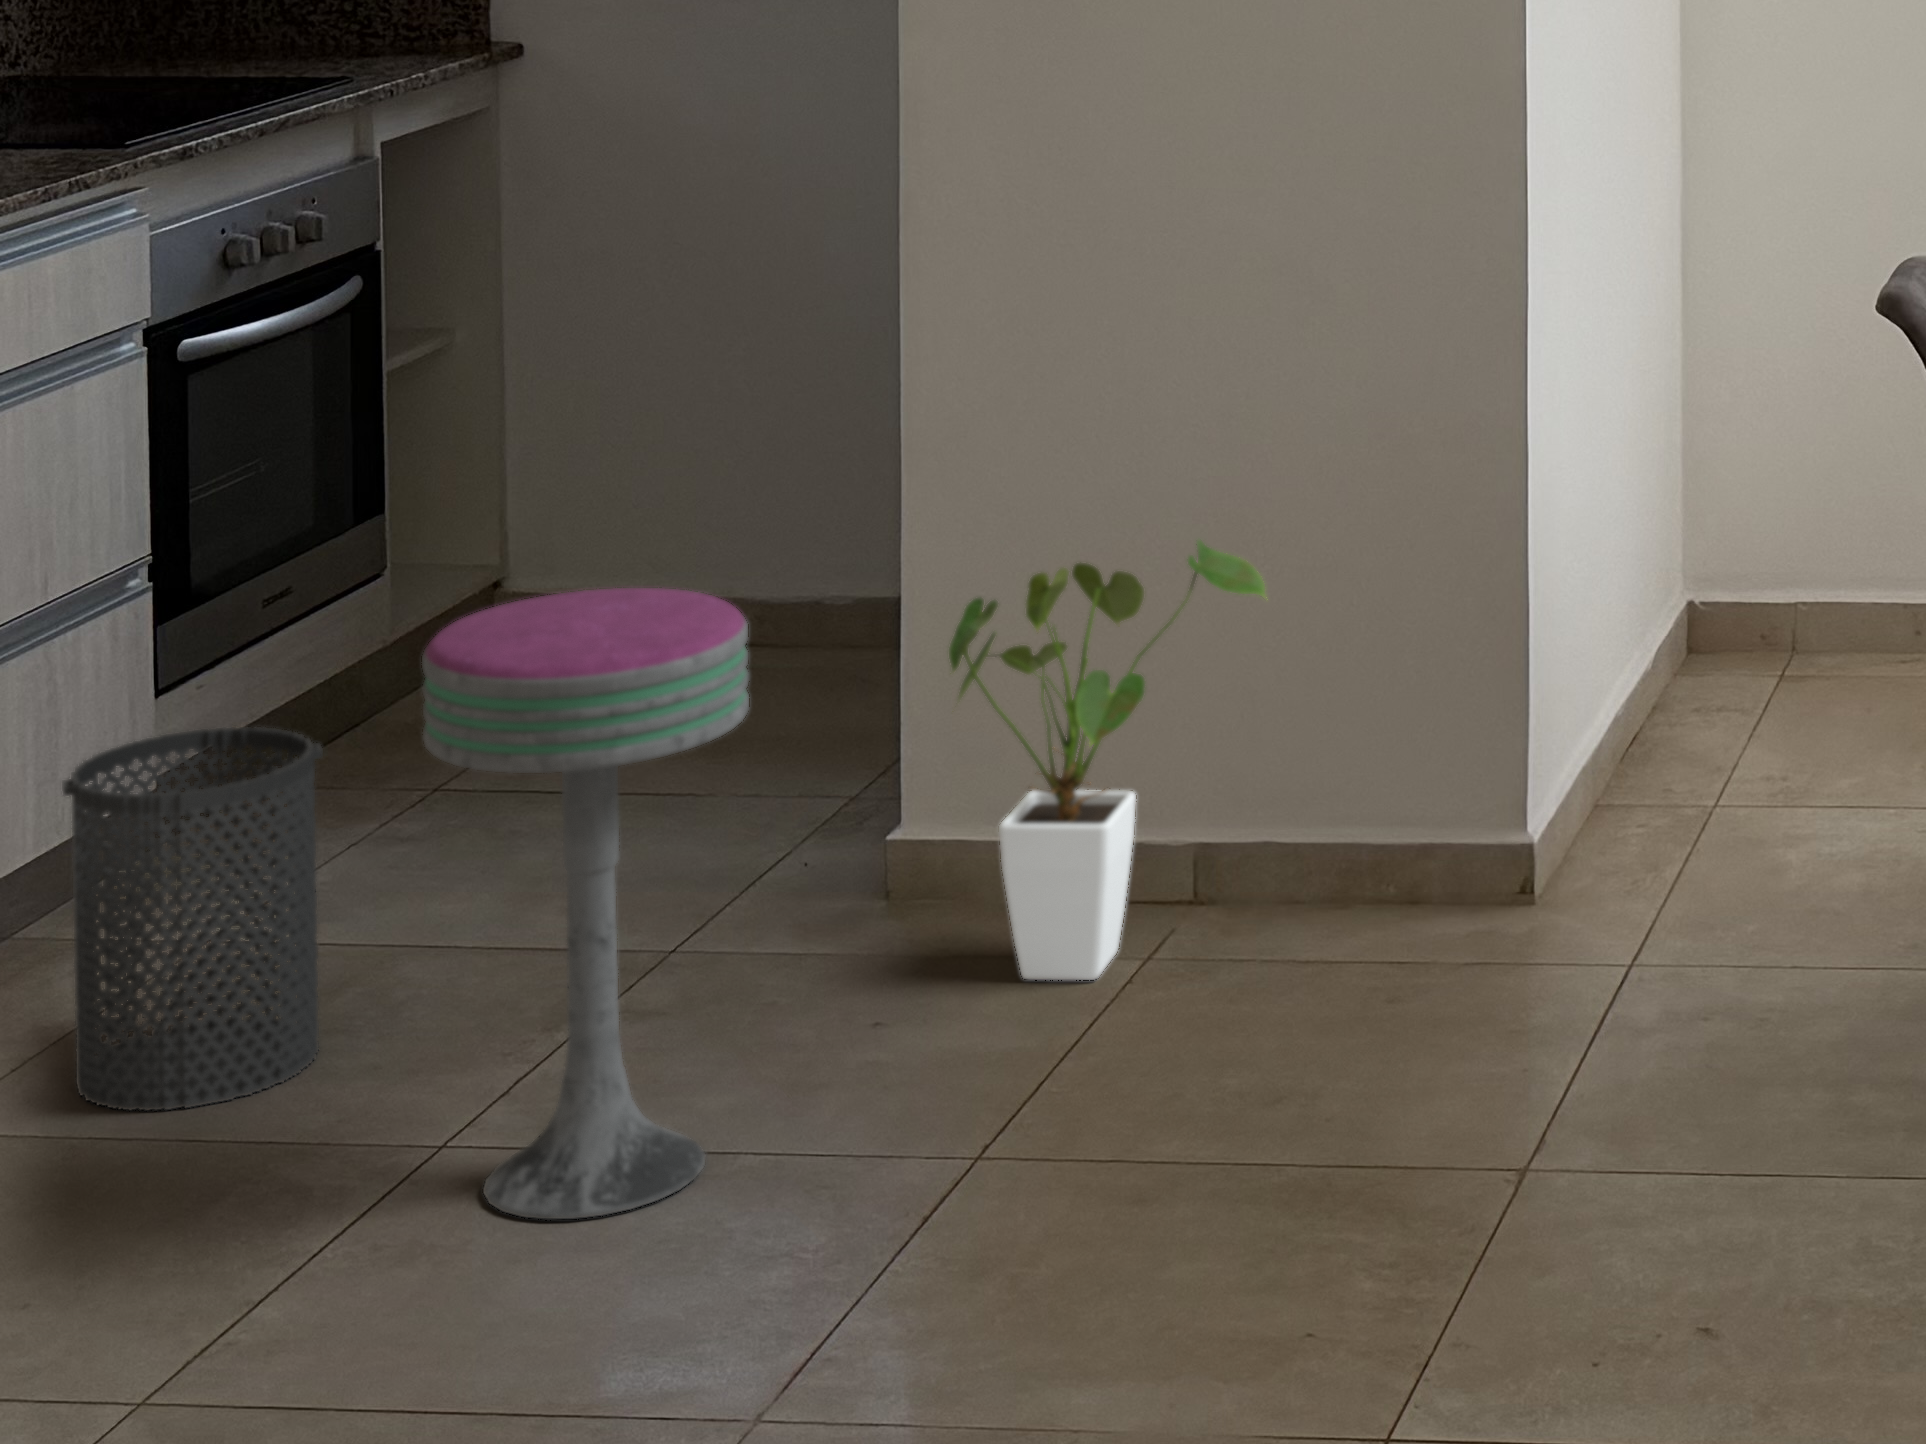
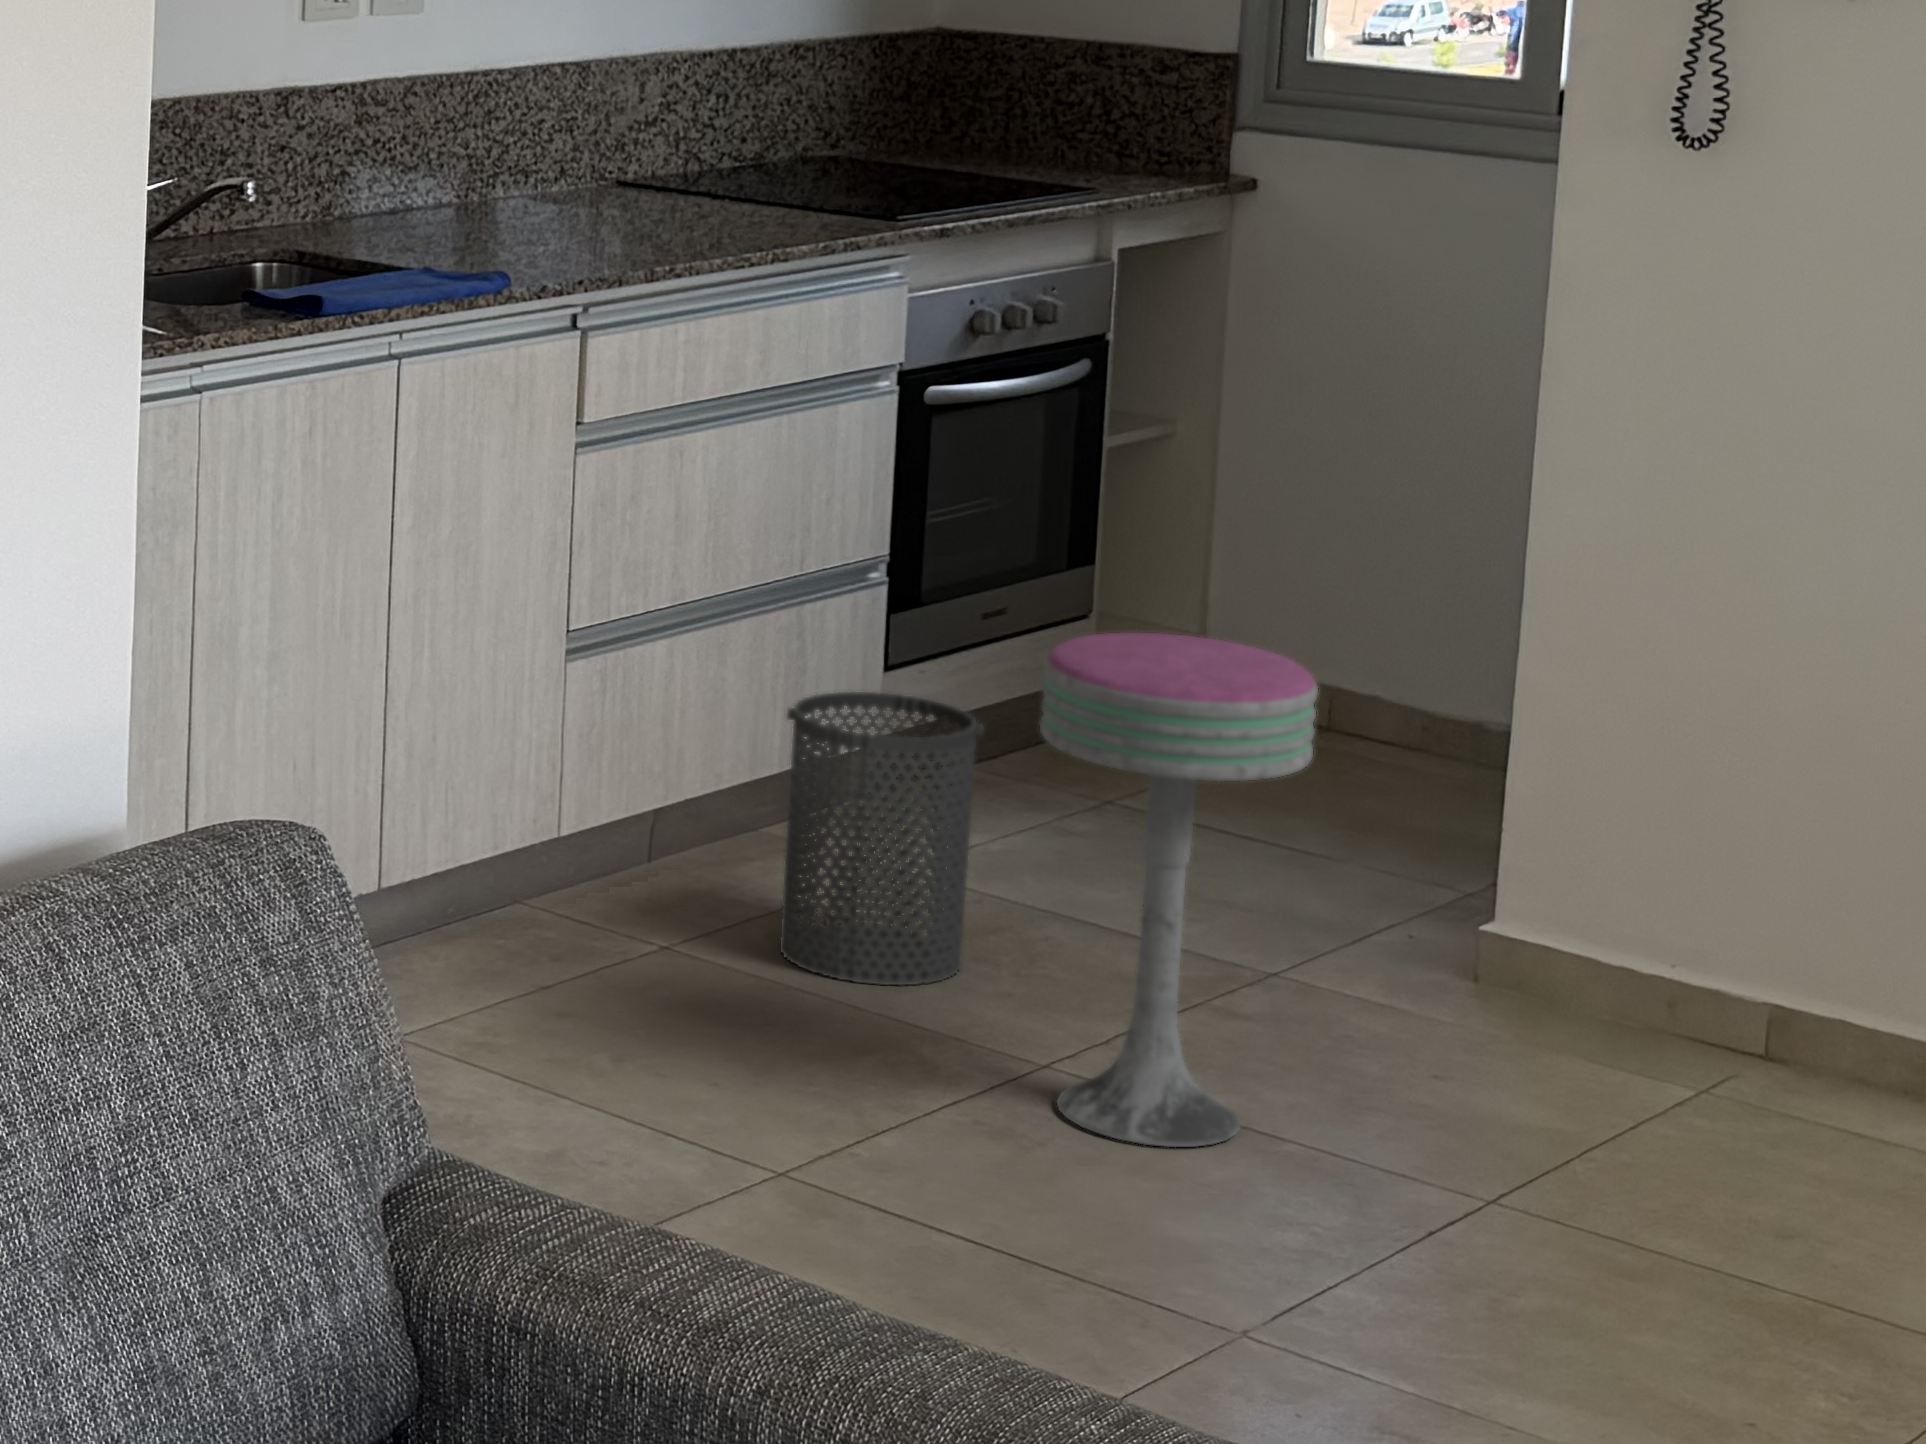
house plant: present [949,540,1267,980] -> none [1513,715,1855,1090]

